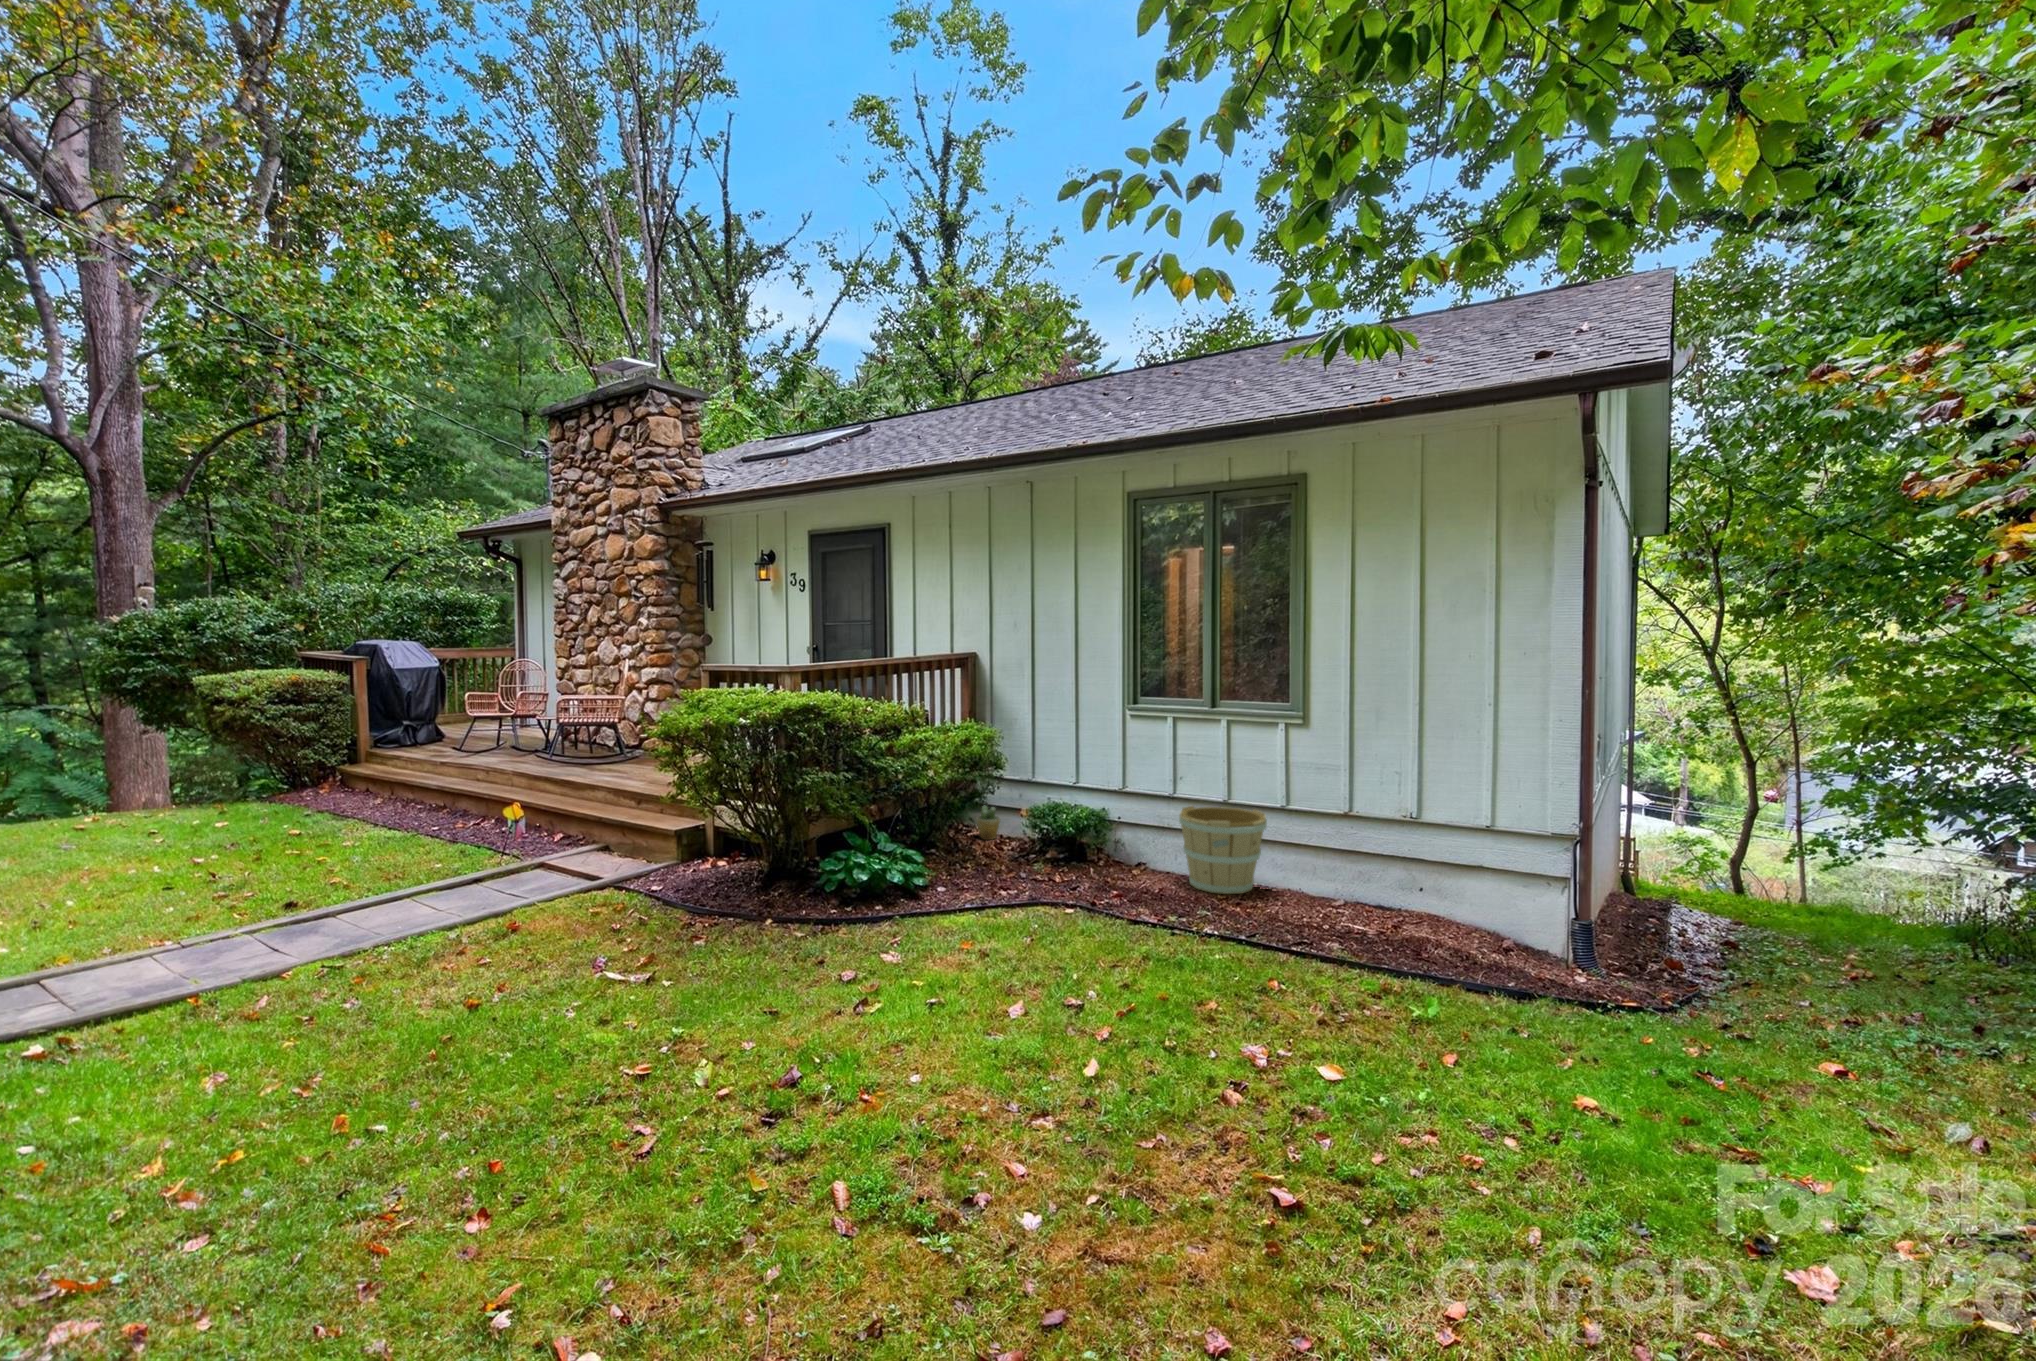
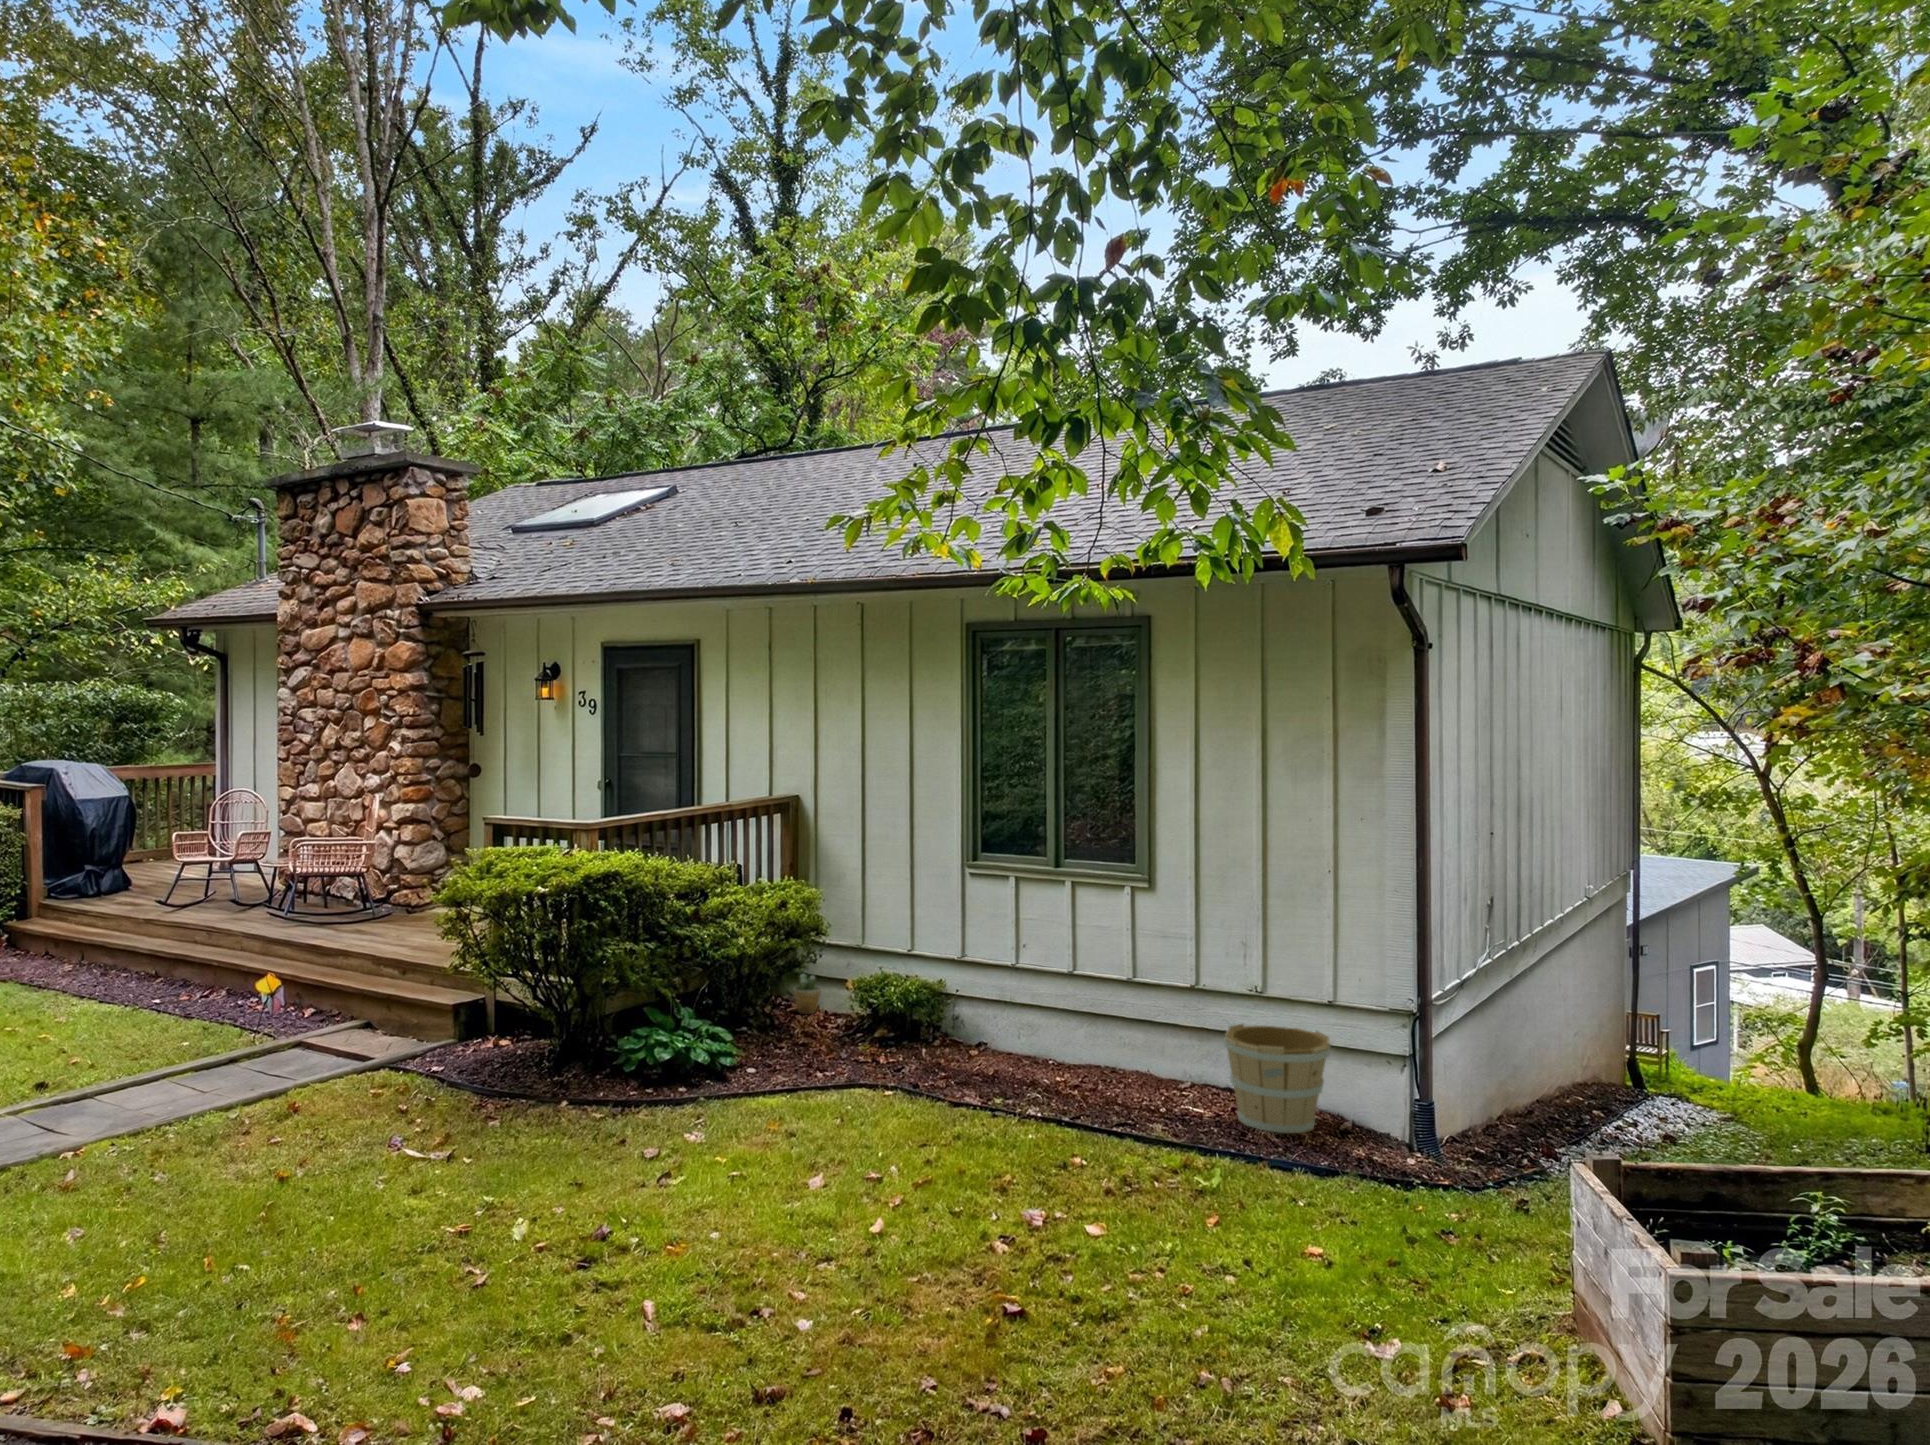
wooden bucket: present [1179,806,1267,894] -> present [1224,1024,1331,1133]

